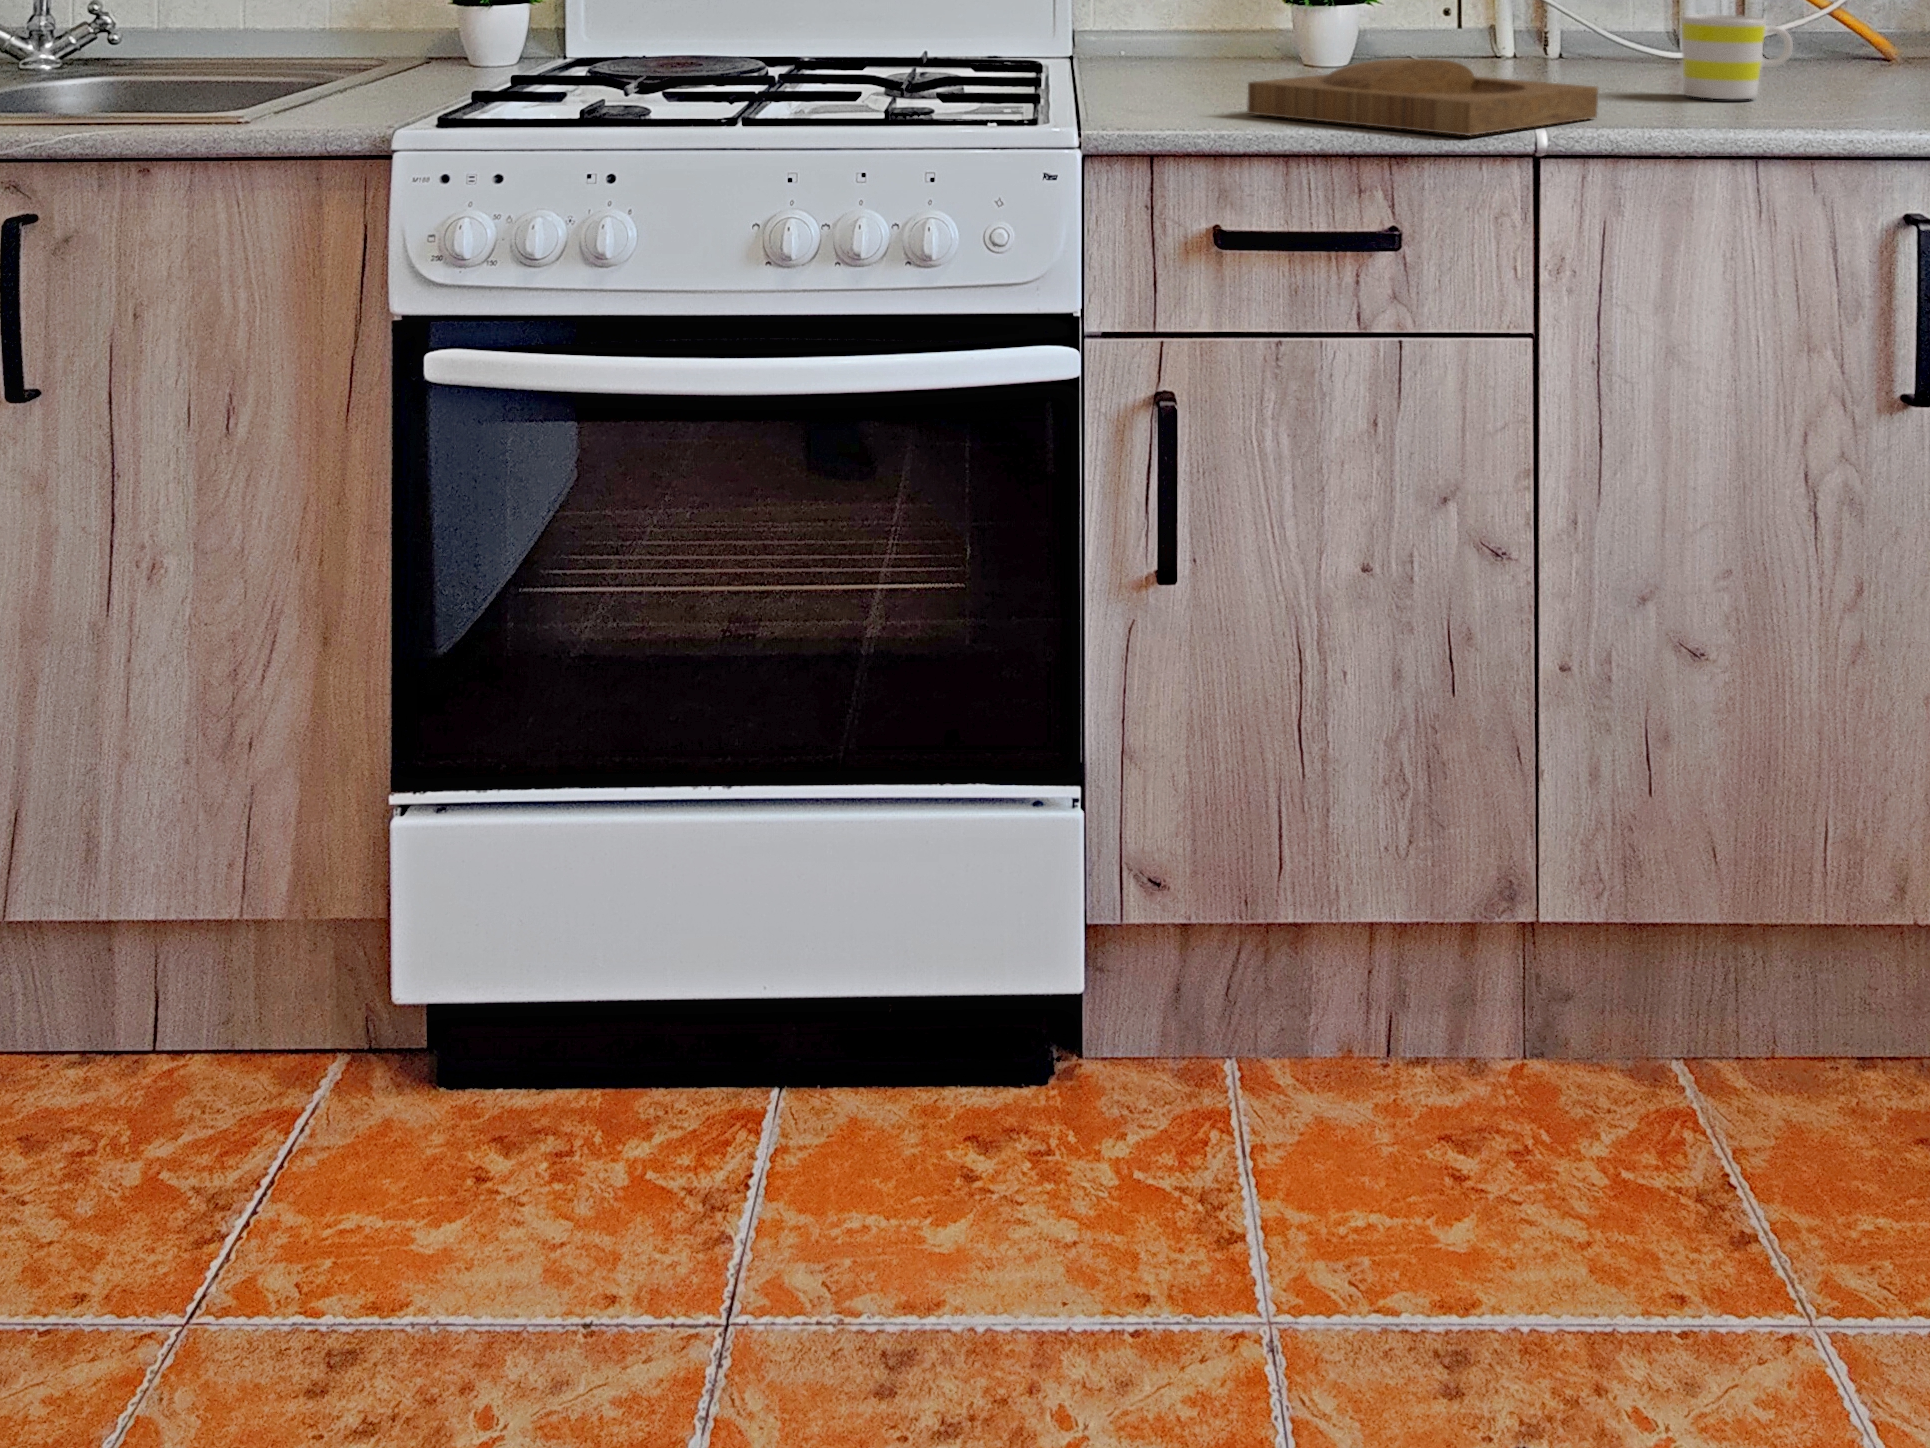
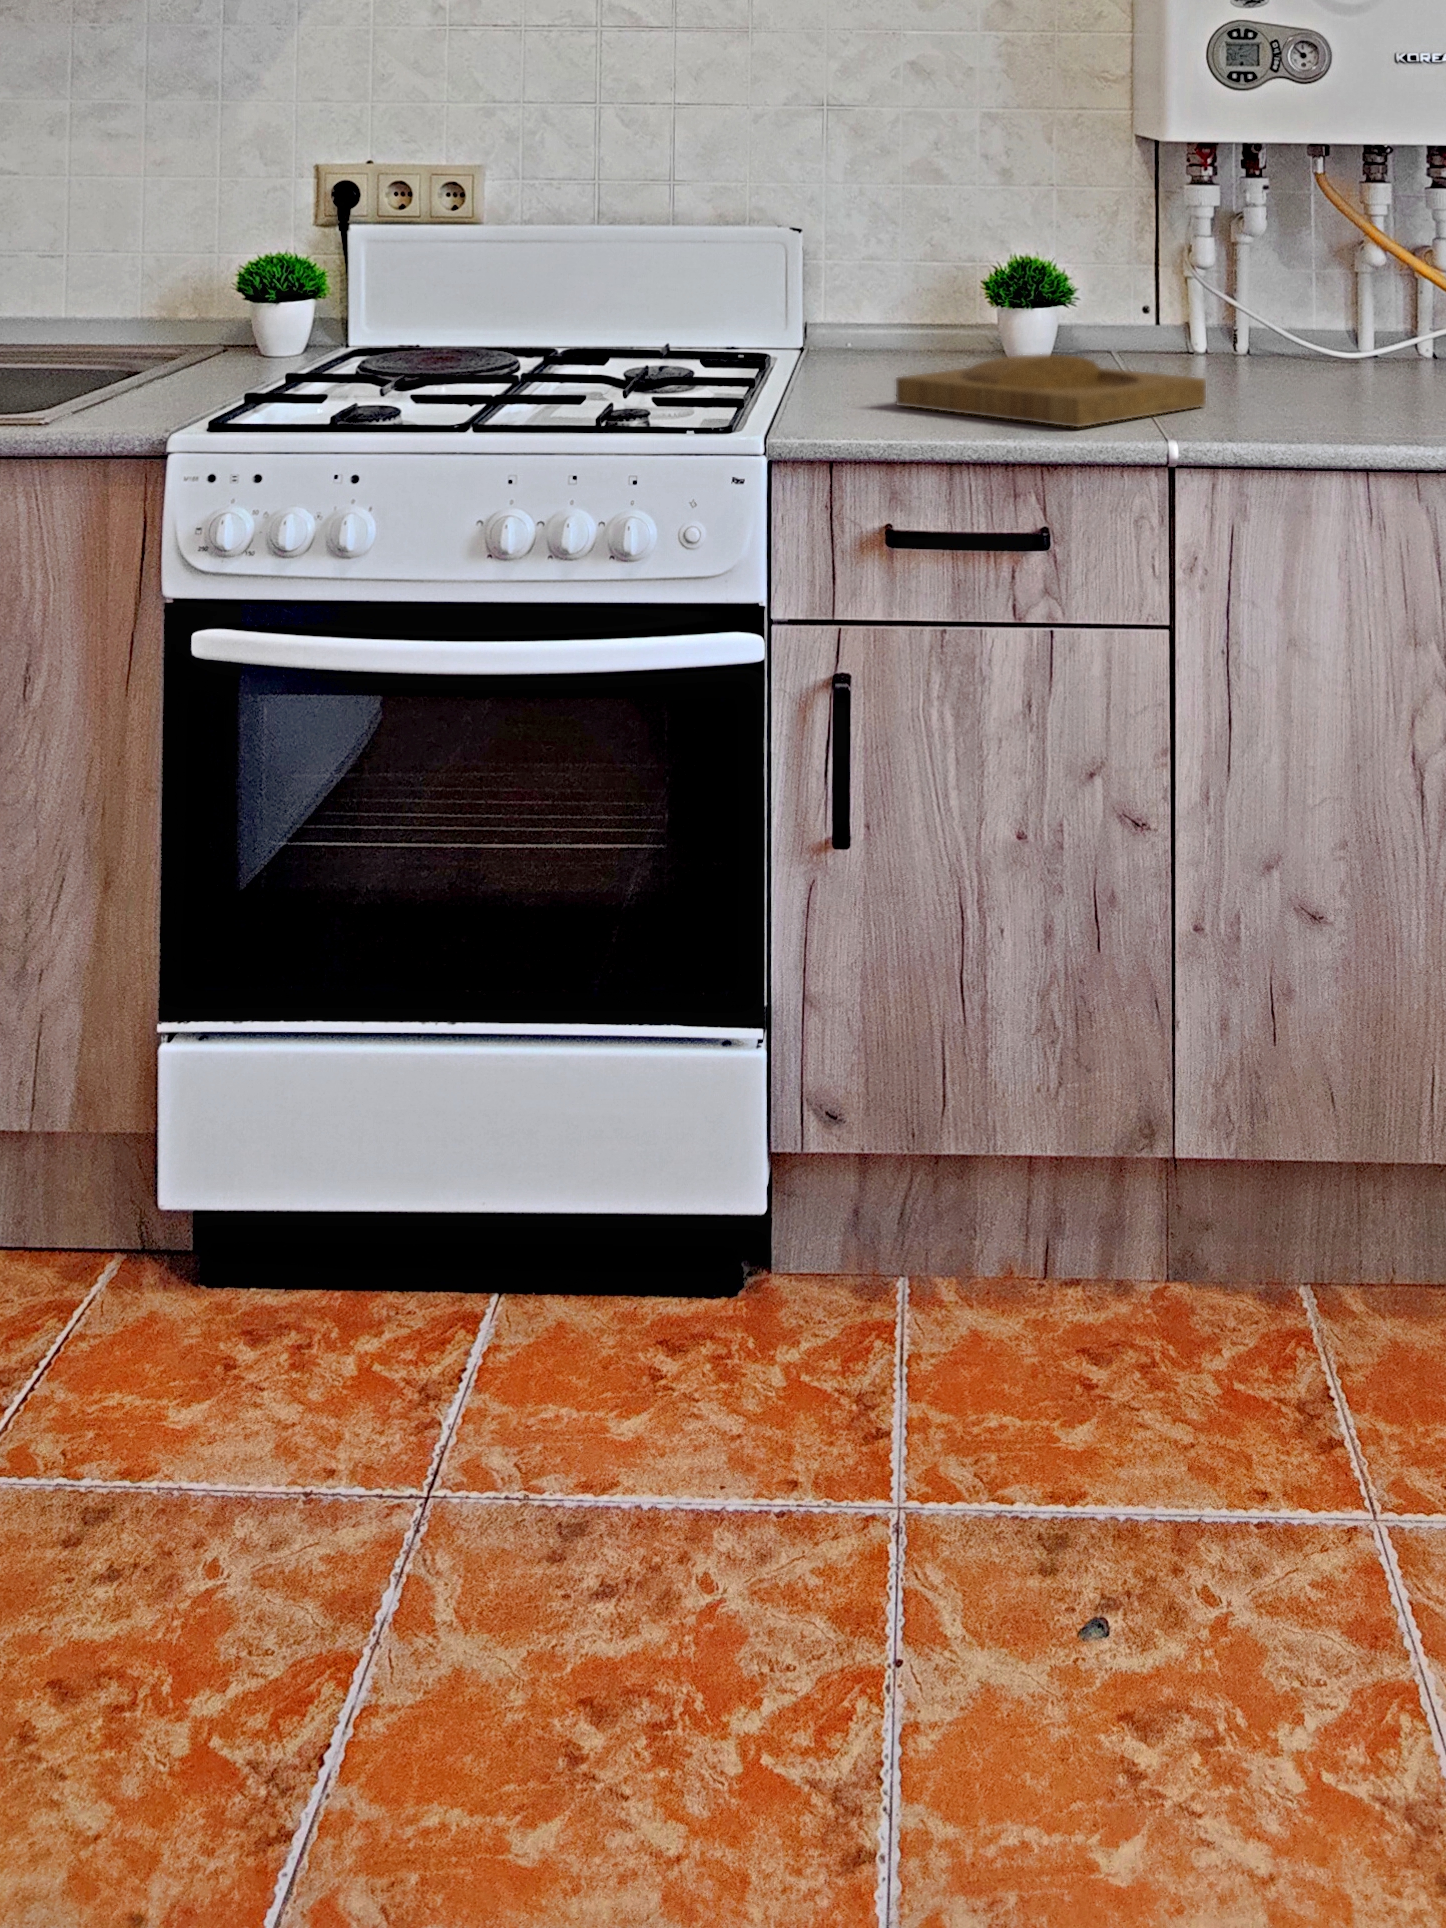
mug: present [1682,14,1793,99] -> none [1295,307,1397,384]

